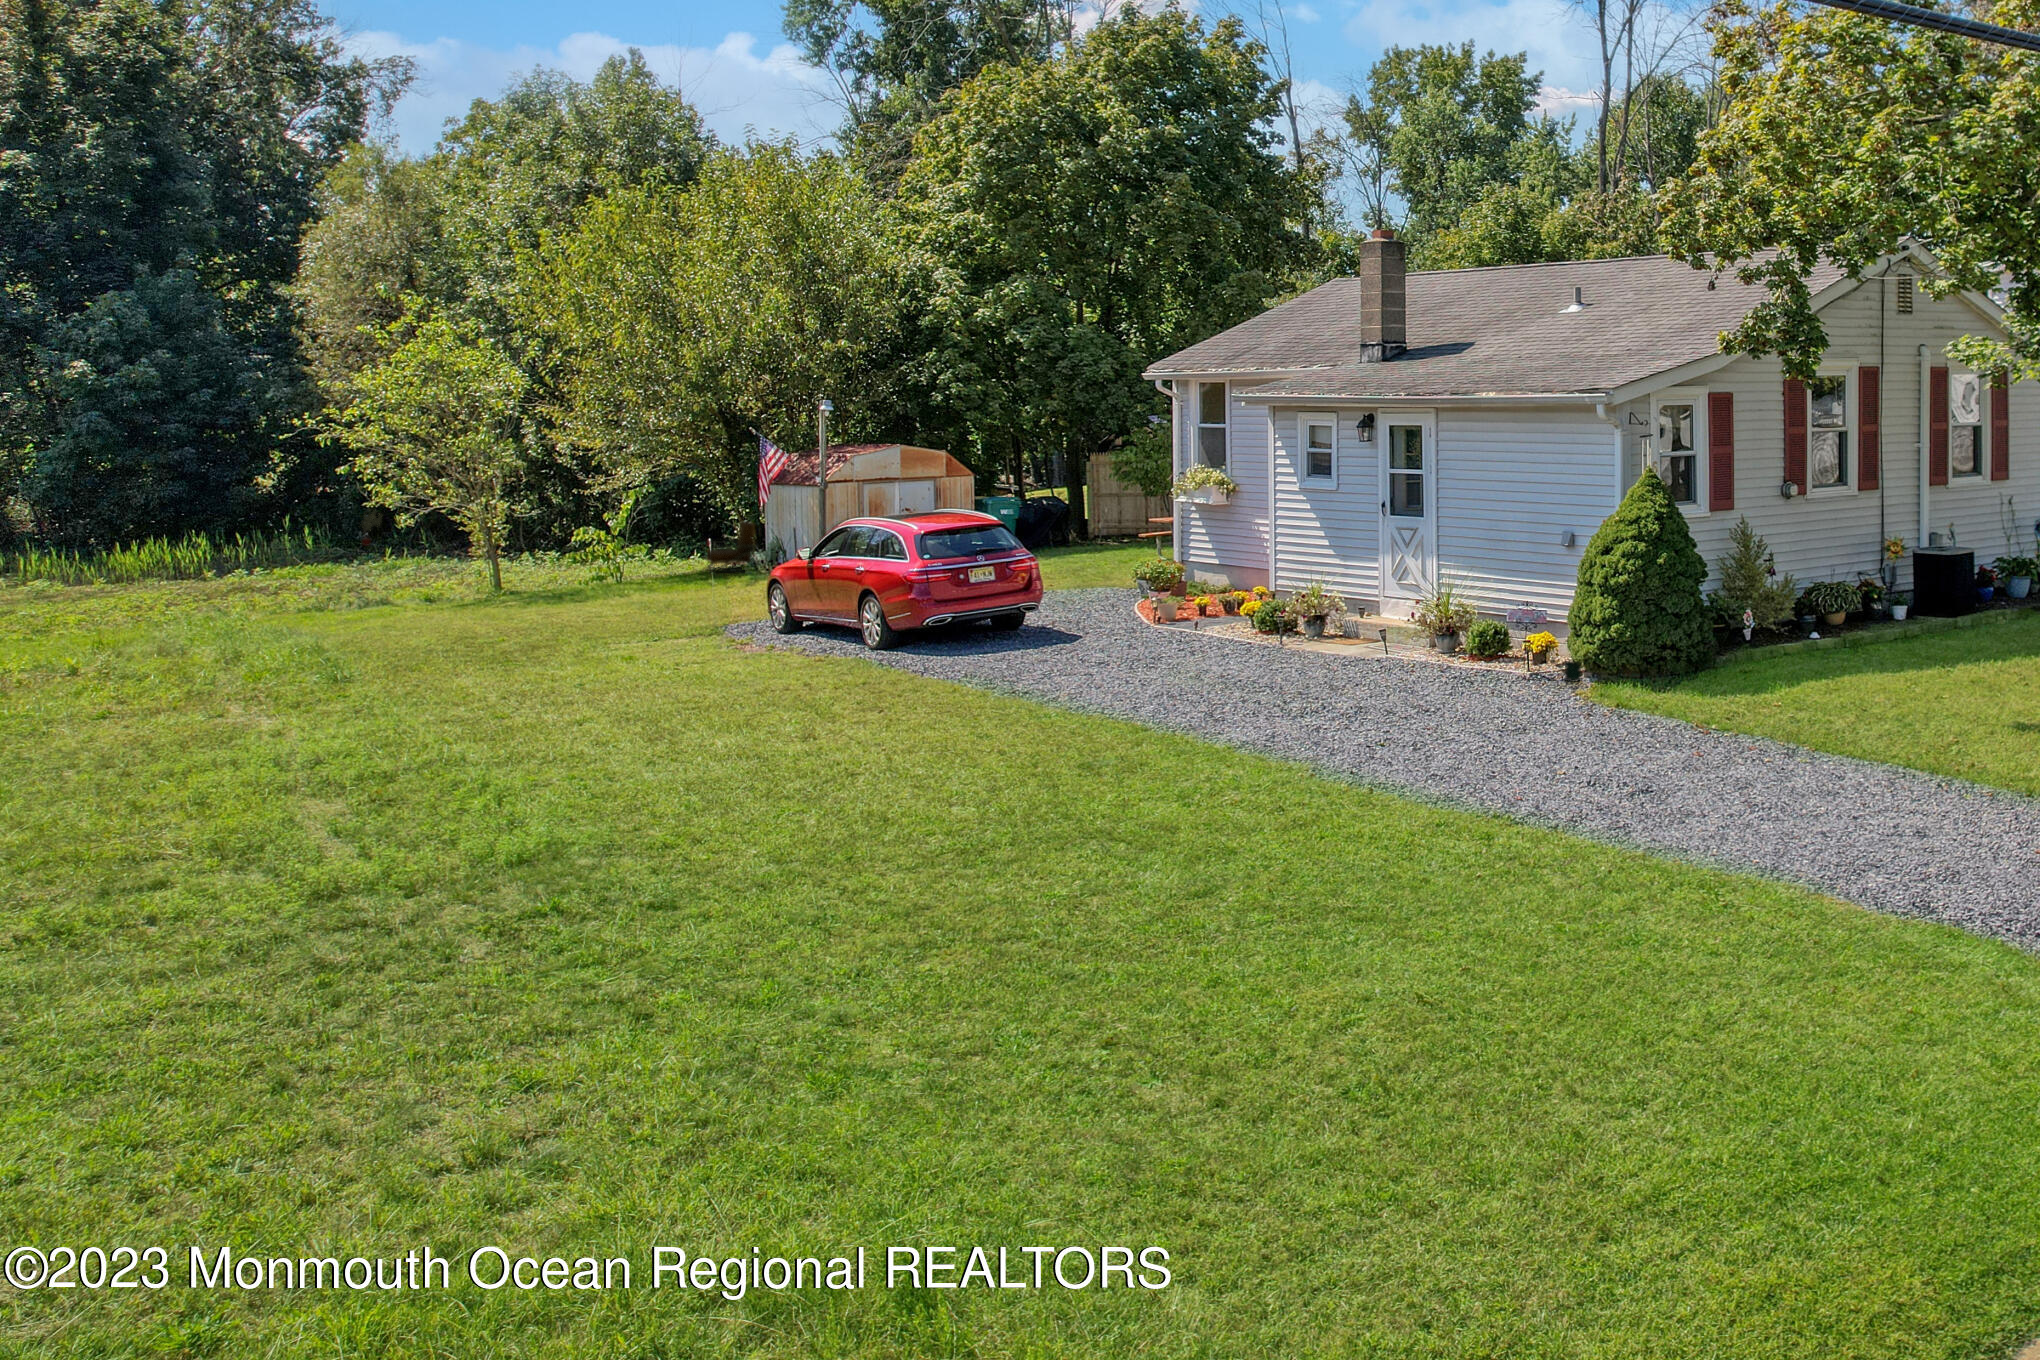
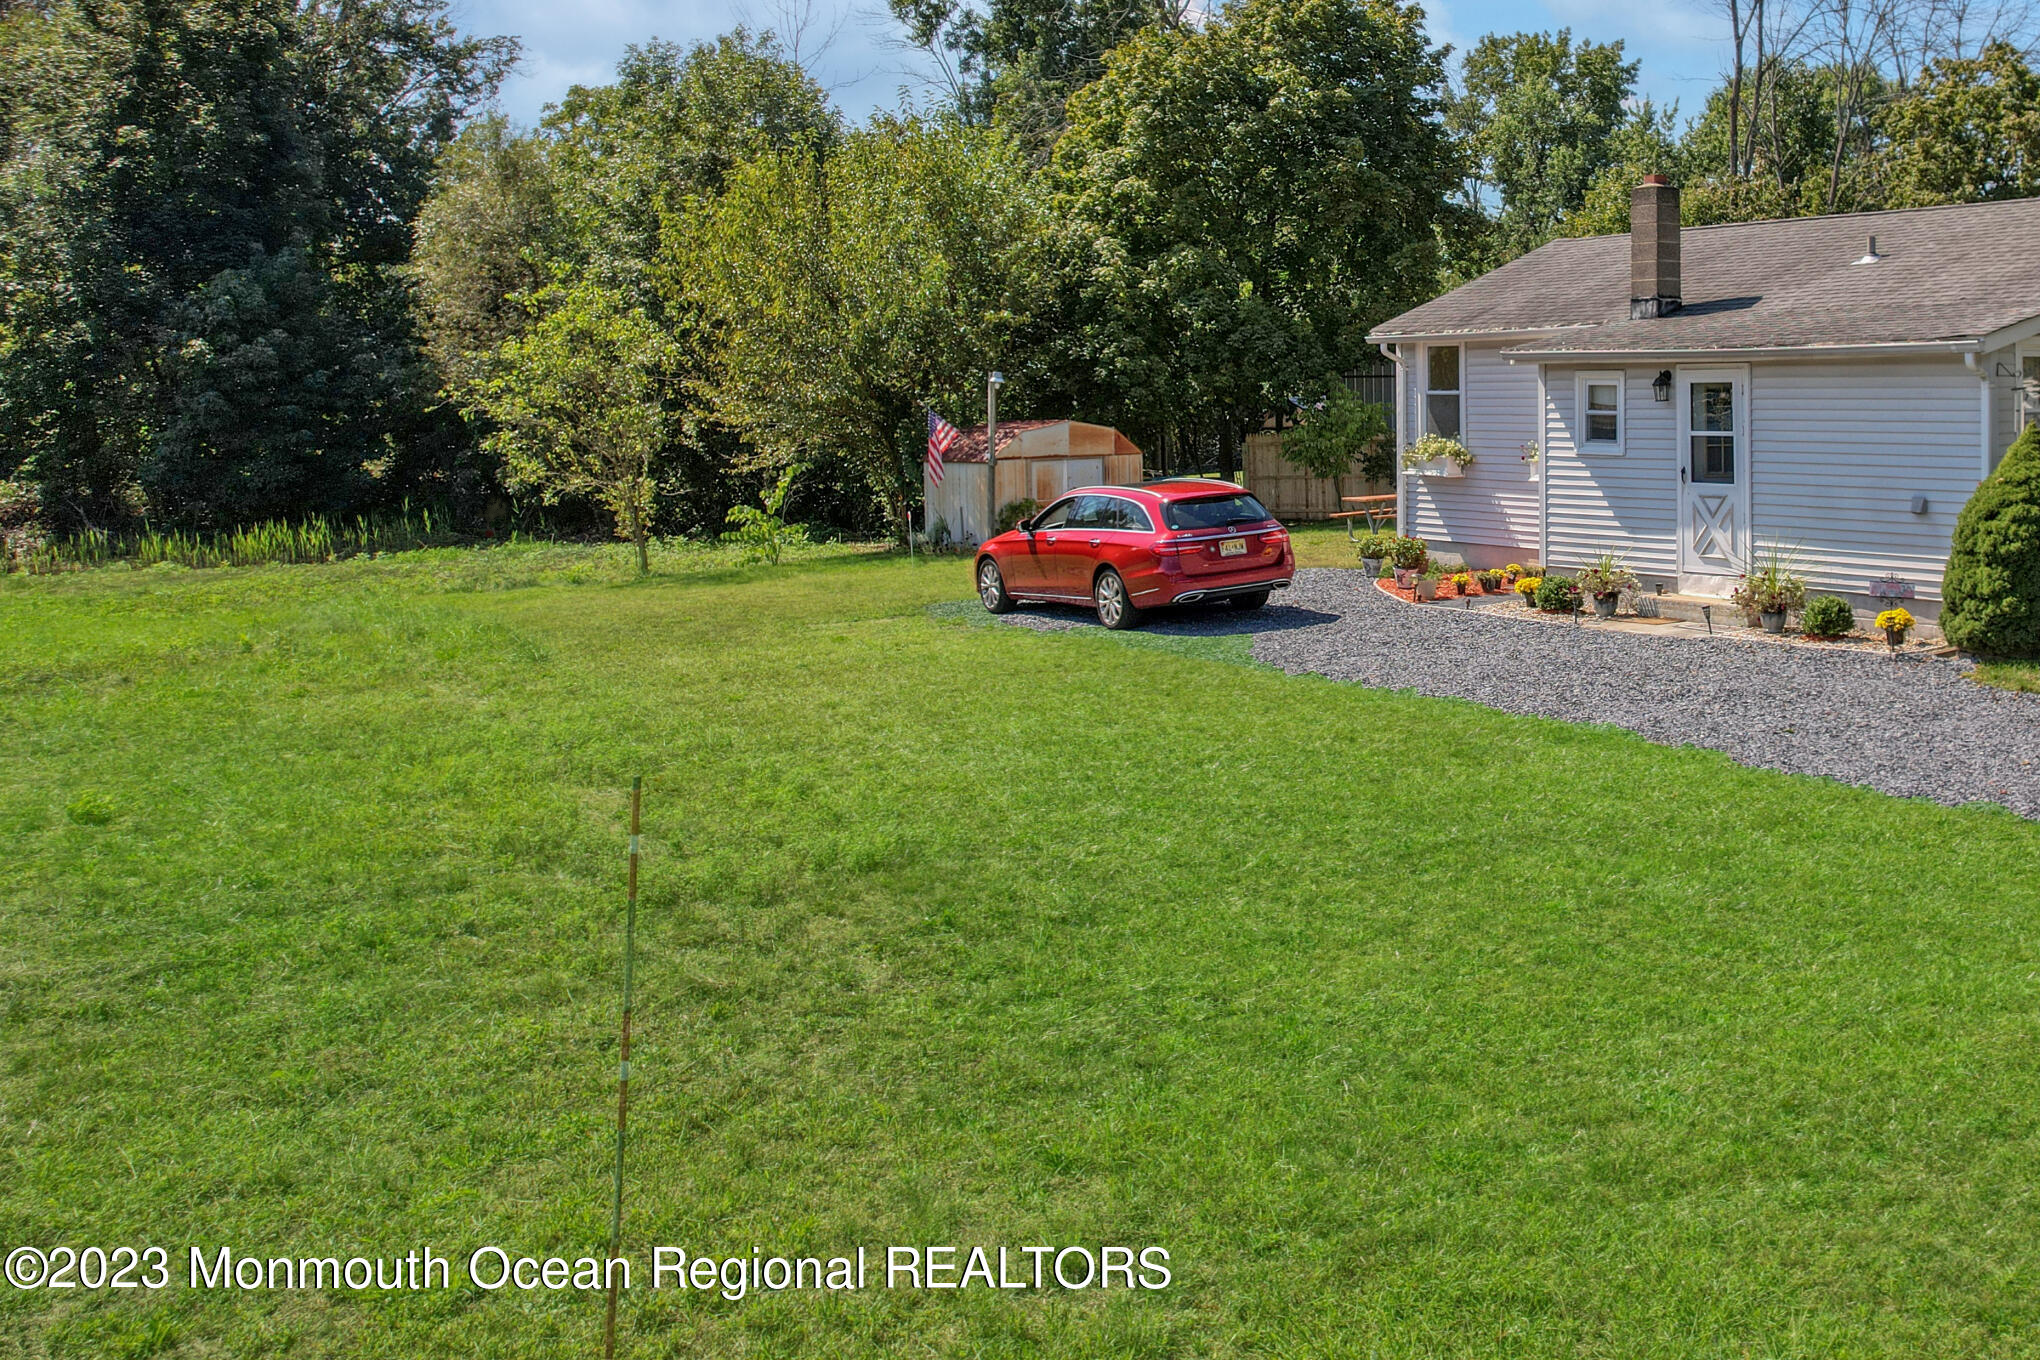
lounge chair: present [706,521,758,574] -> none [862,506,923,563]
watering can: present [1550,658,1582,682] -> none [1935,634,1975,663]

